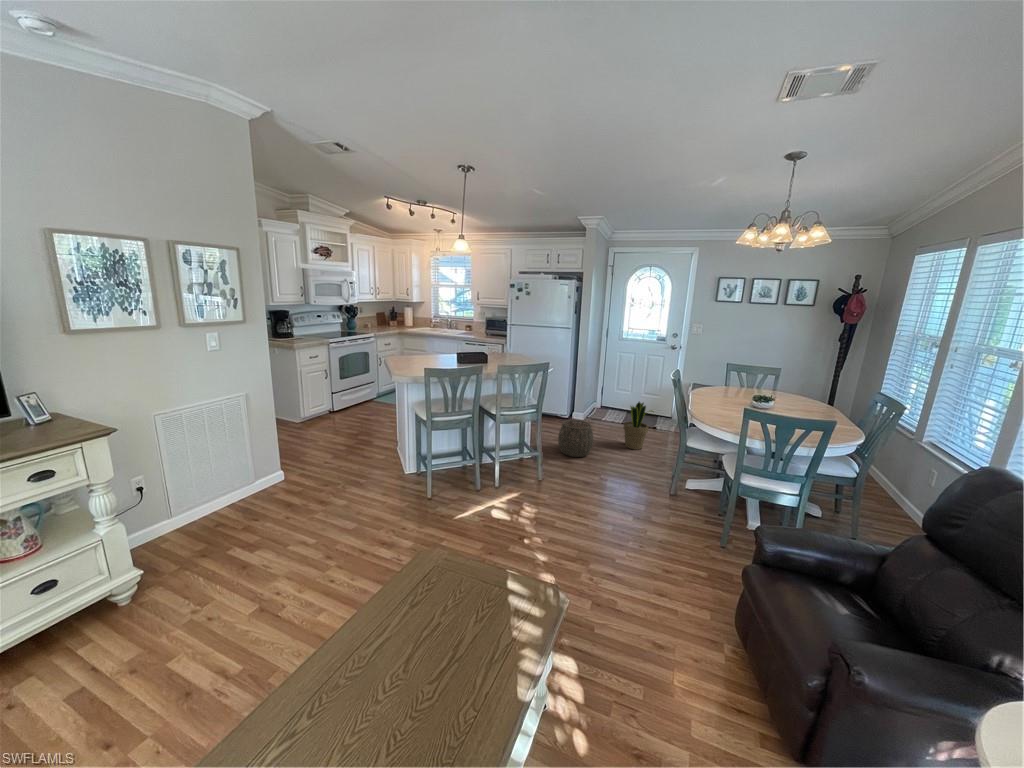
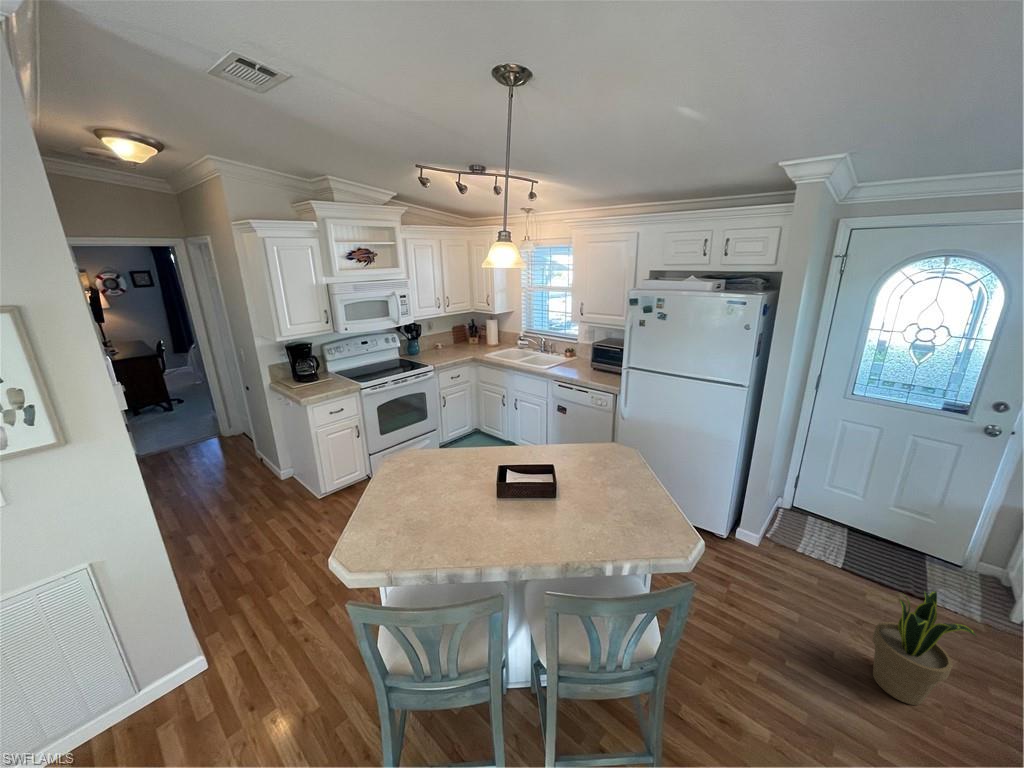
woven basket: present [558,420,593,457] -> none [710,608,801,716]

